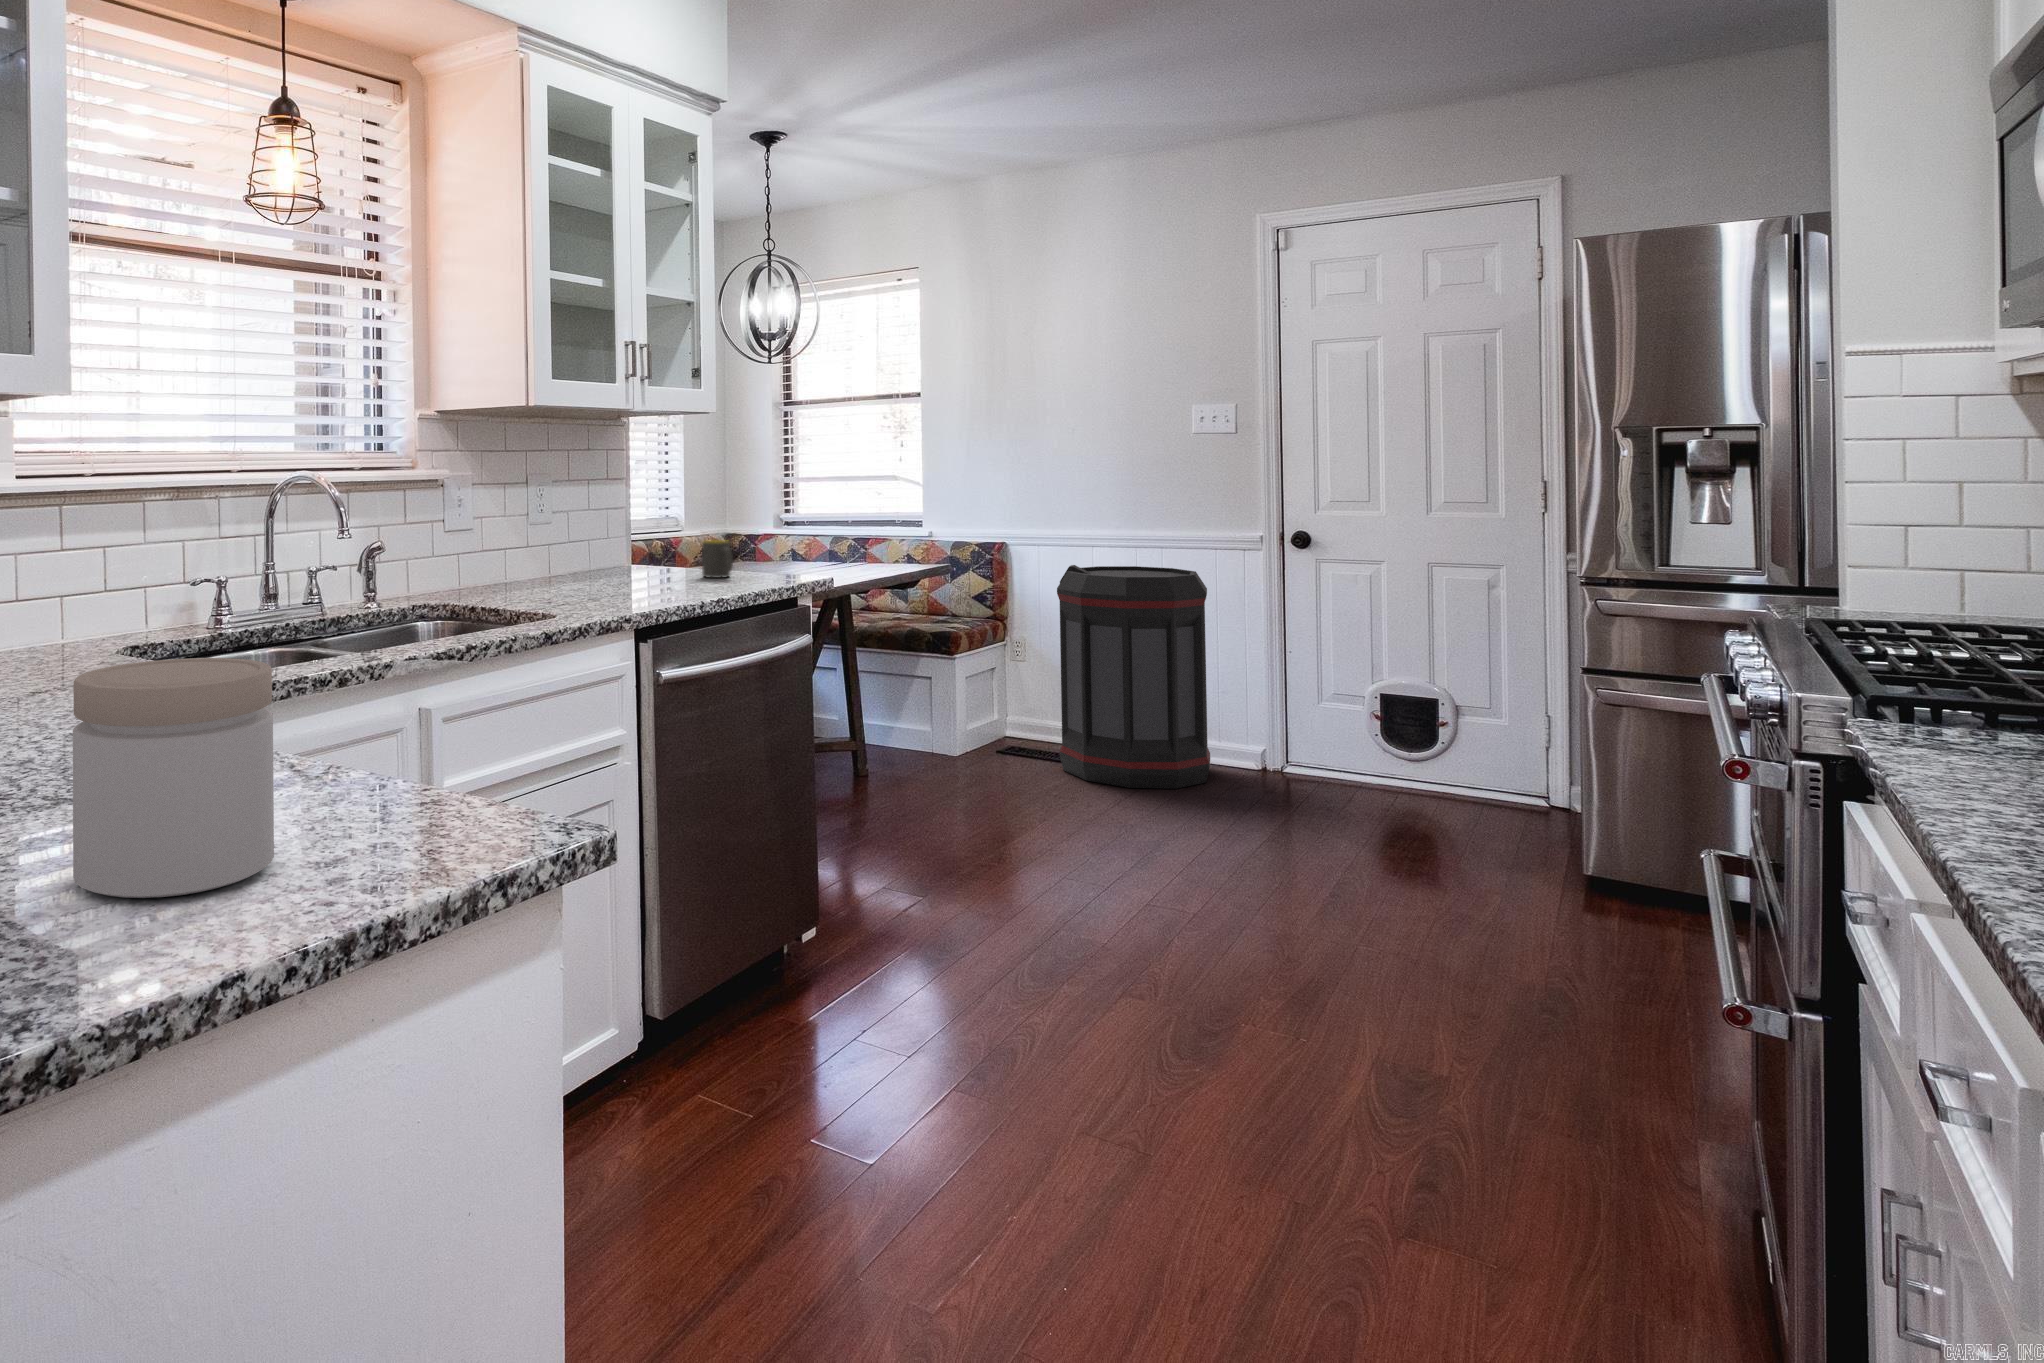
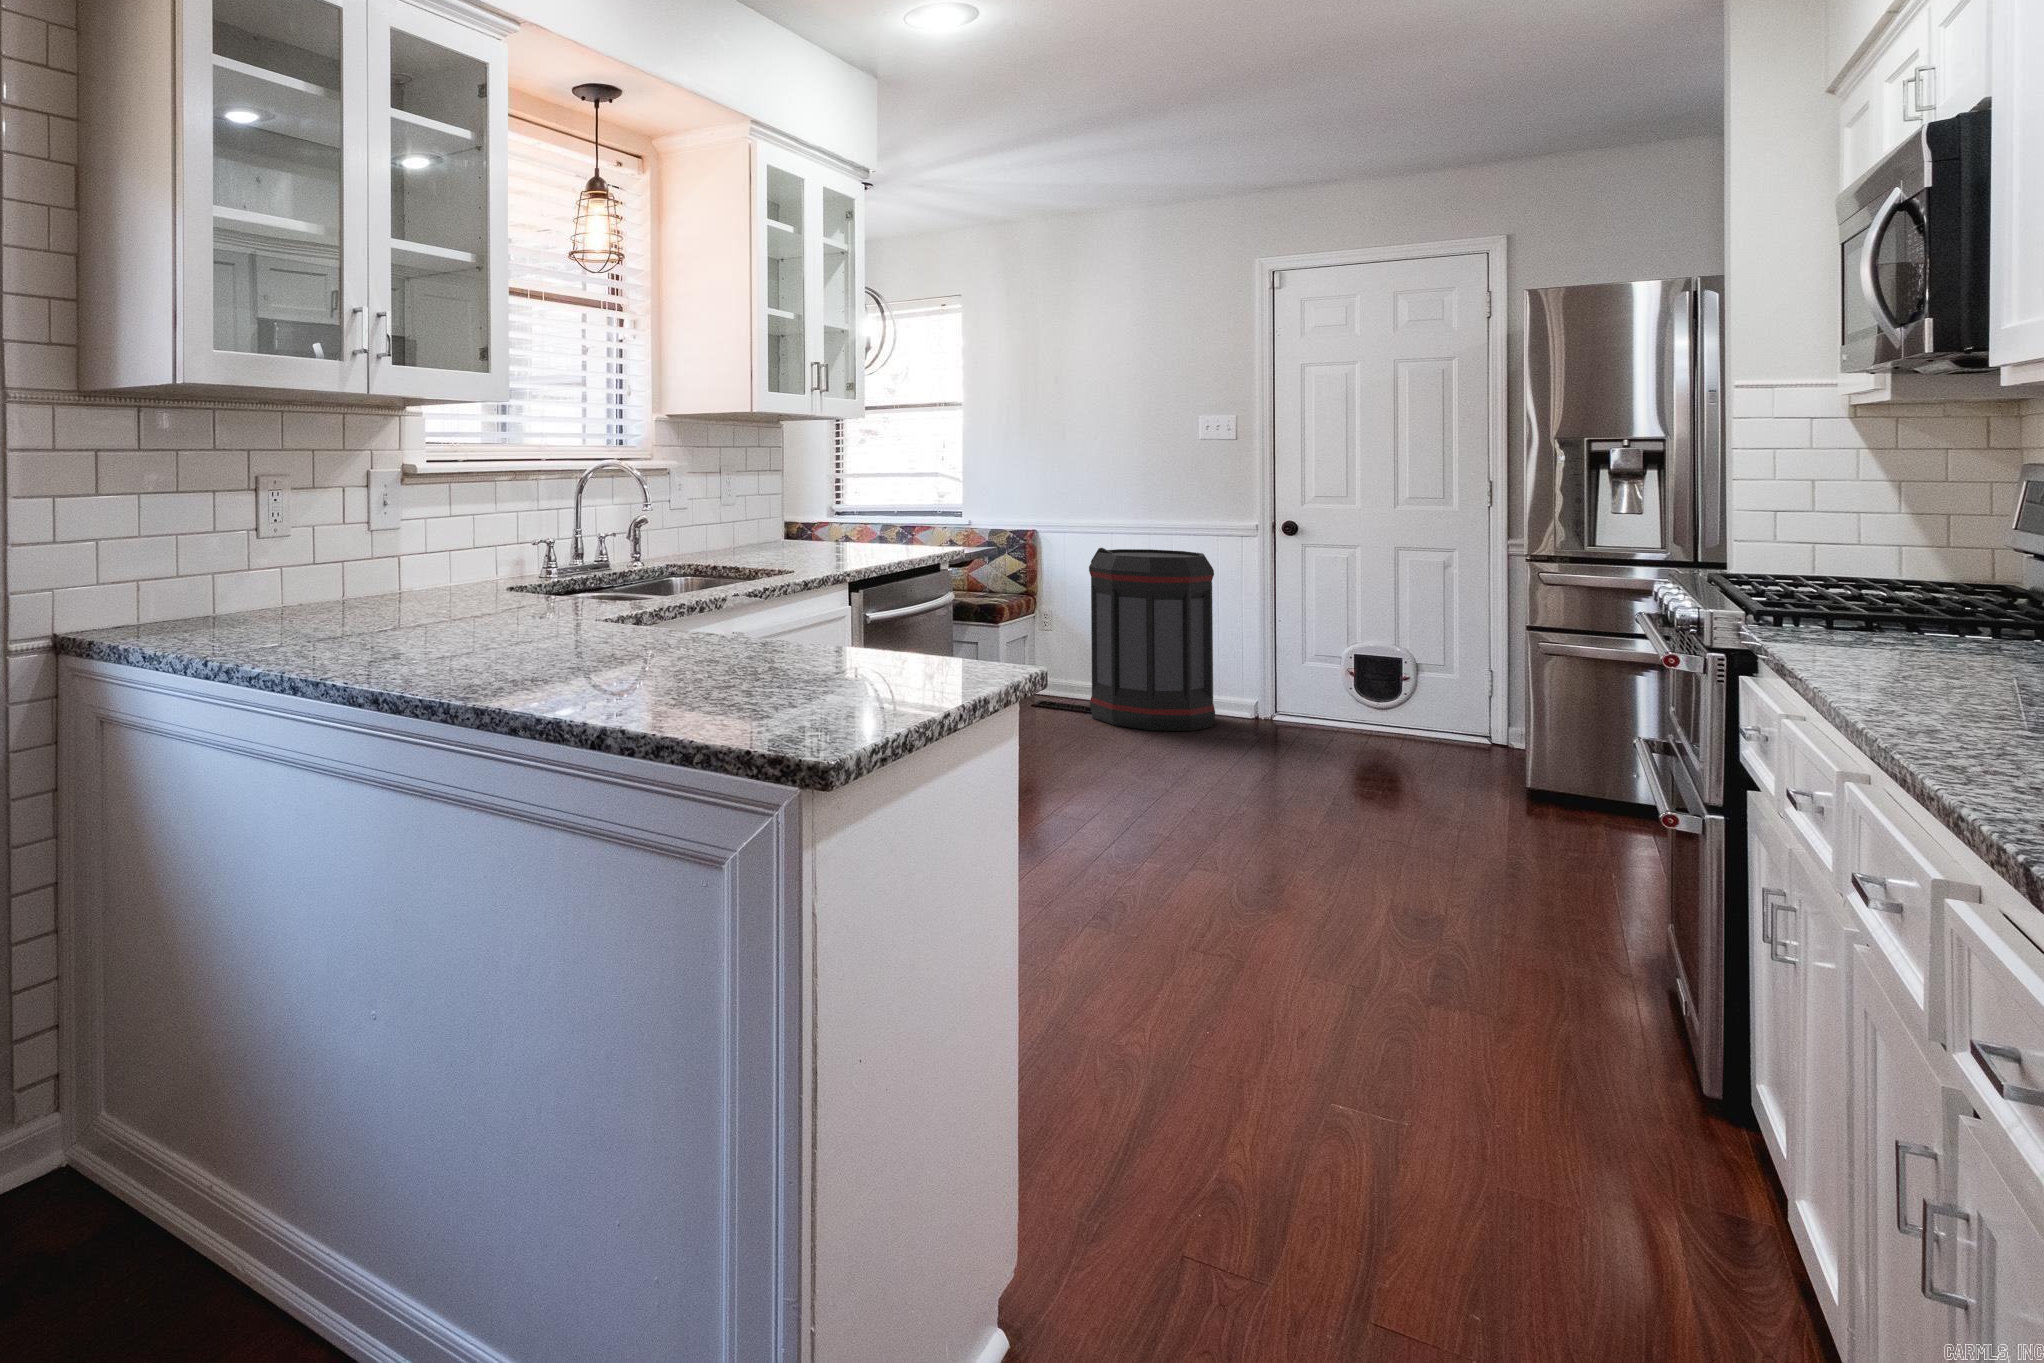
mug: present [702,540,733,578] -> none [846,520,874,550]
jar: present [73,658,274,898] -> none [786,564,894,690]

